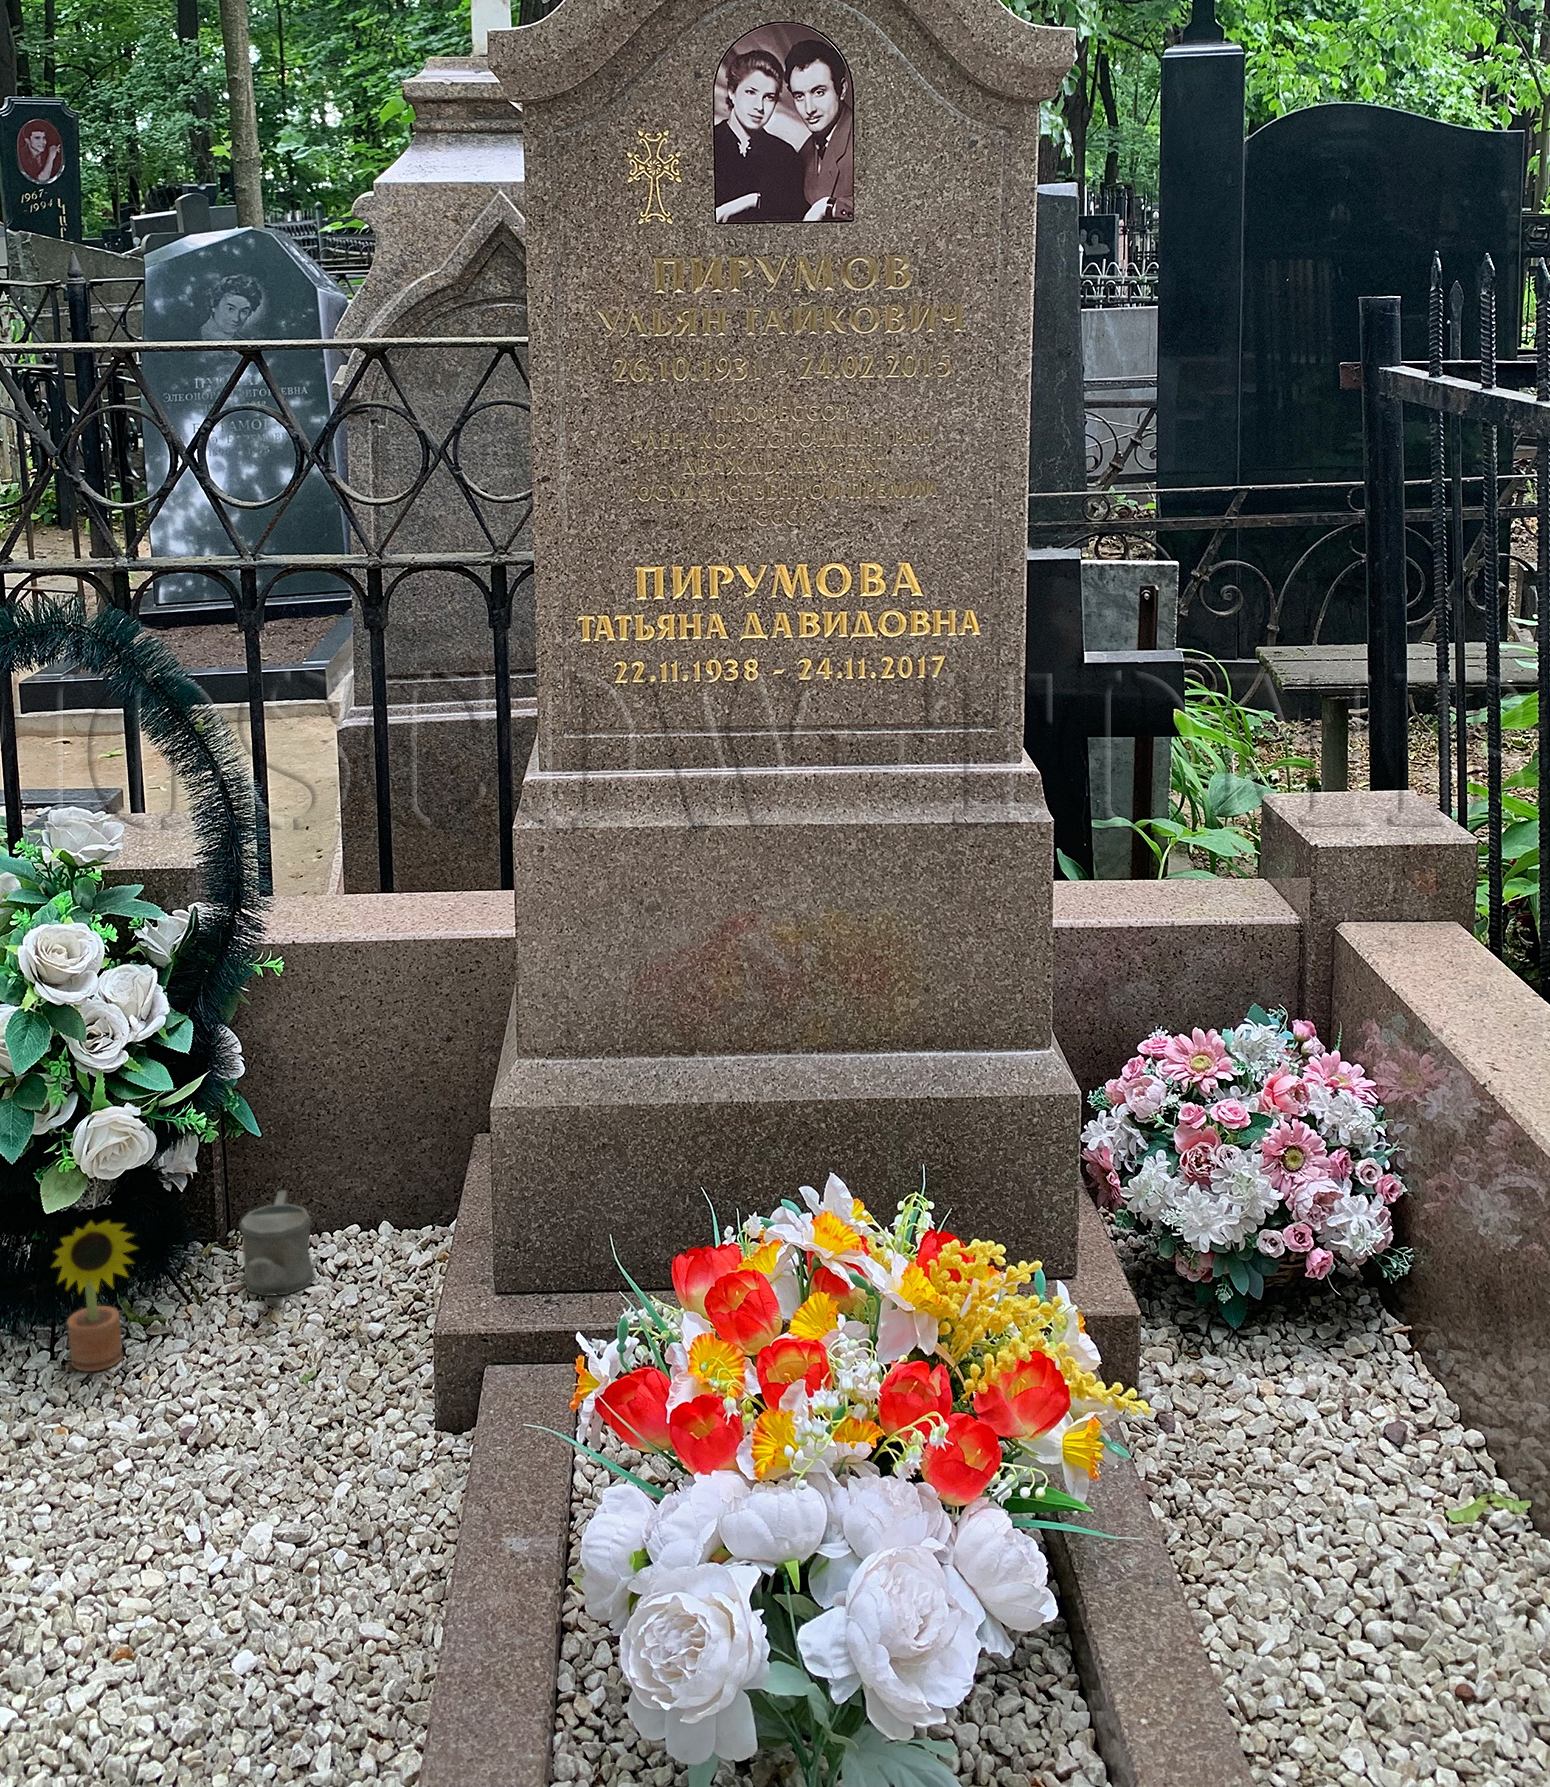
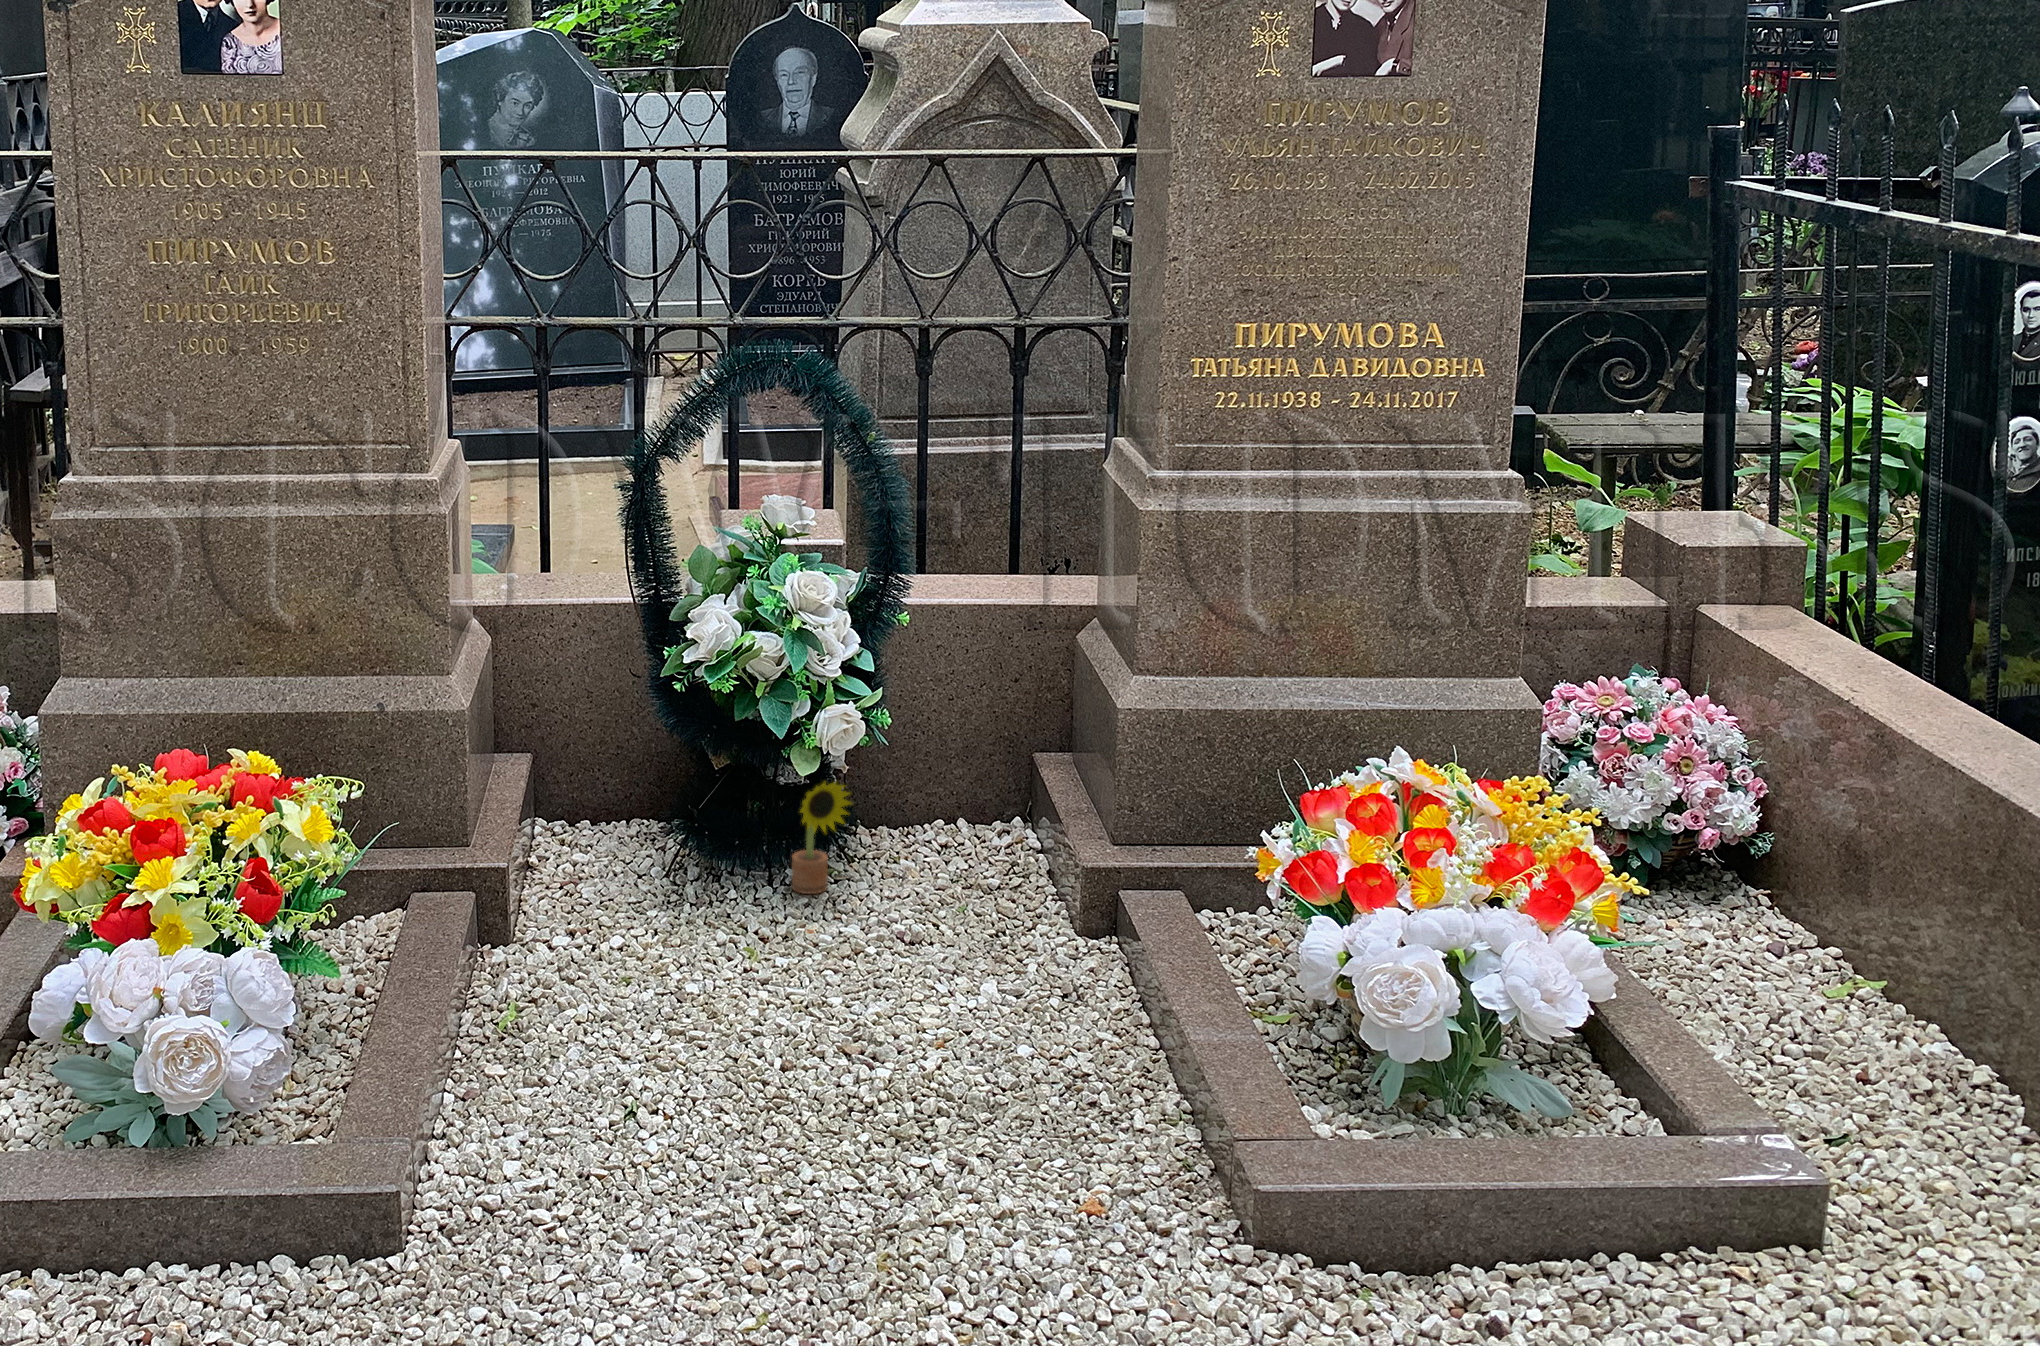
watering can: present [239,1191,315,1296] -> none [886,782,938,854]

